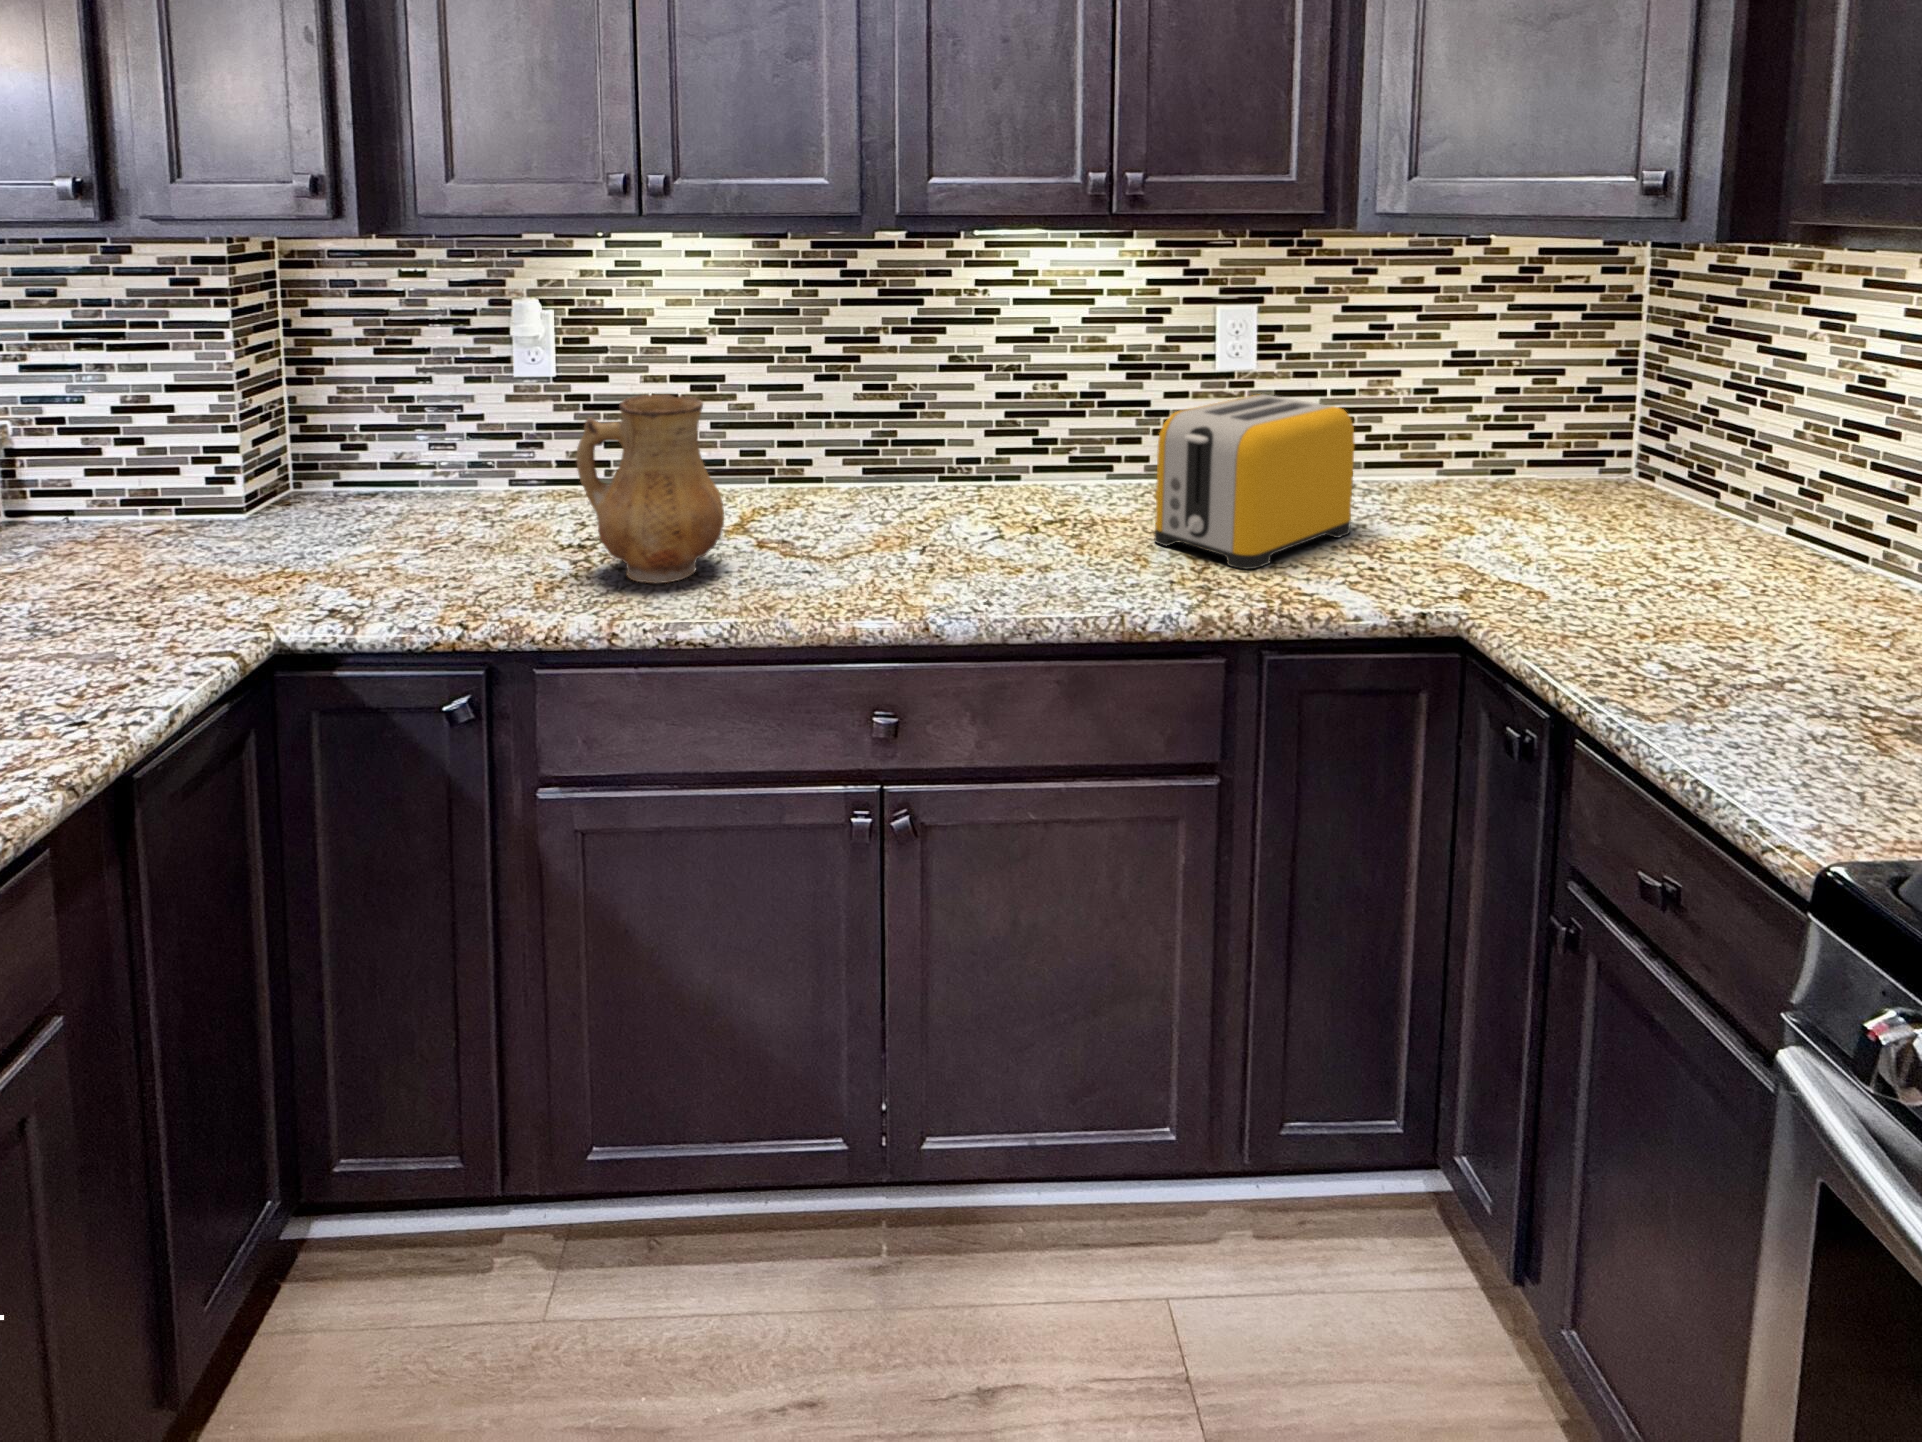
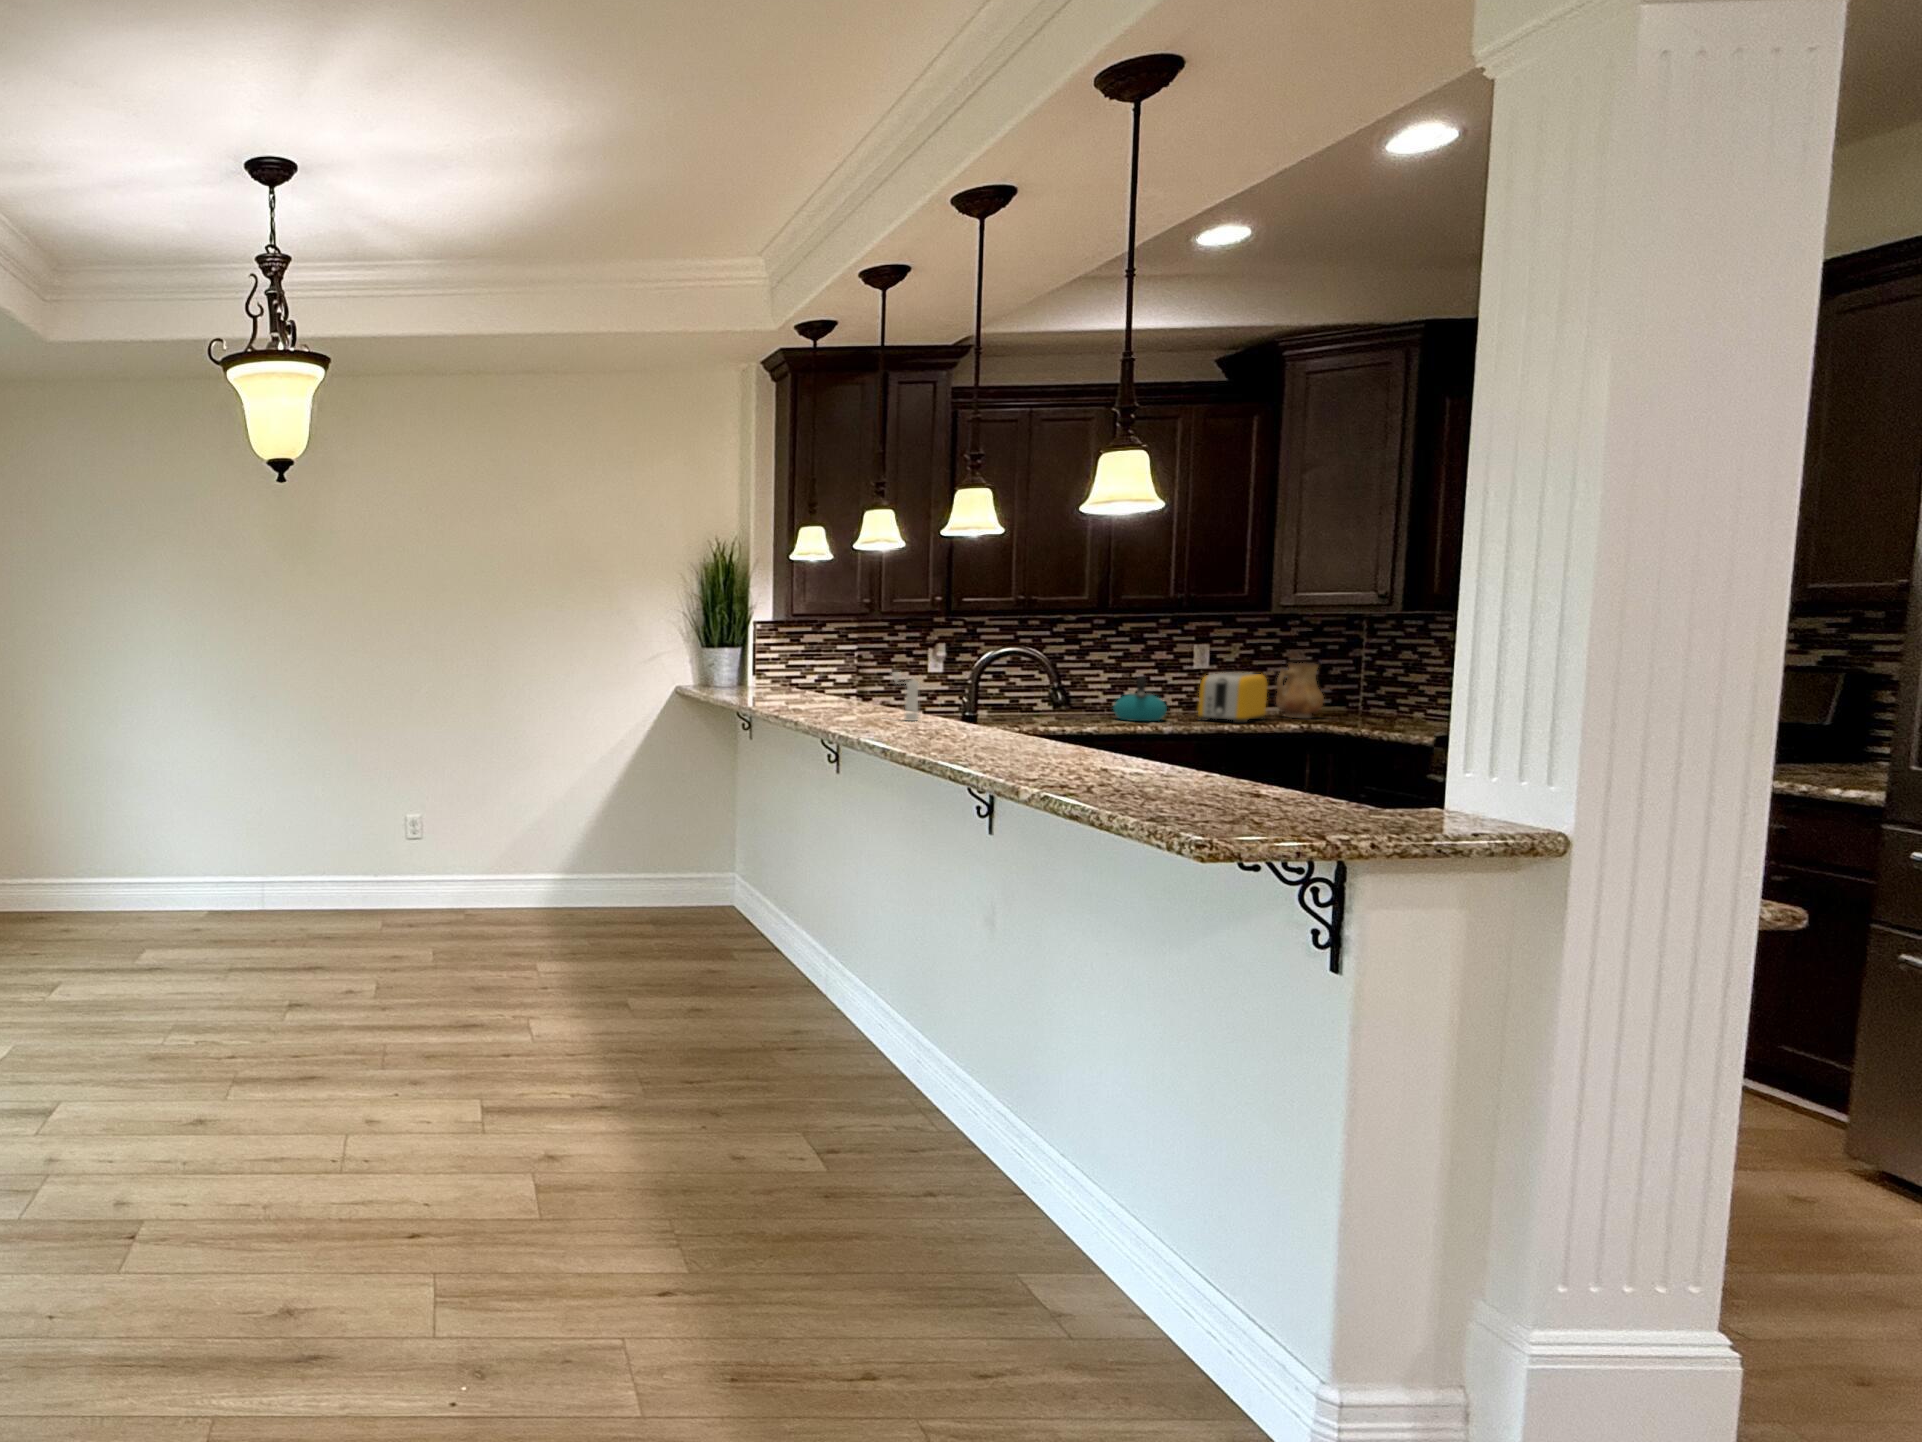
pepper mill: none [359,379,405,529] -> present [892,672,919,721]
ceramic pitcher: present [576,394,724,583] -> present [1276,663,1324,718]
kettle: none [940,407,1071,547] -> present [1113,676,1167,721]

